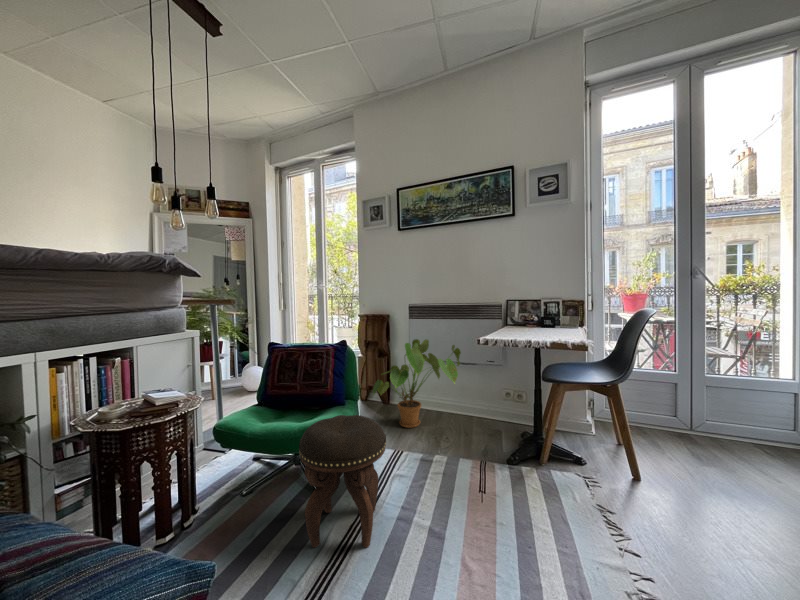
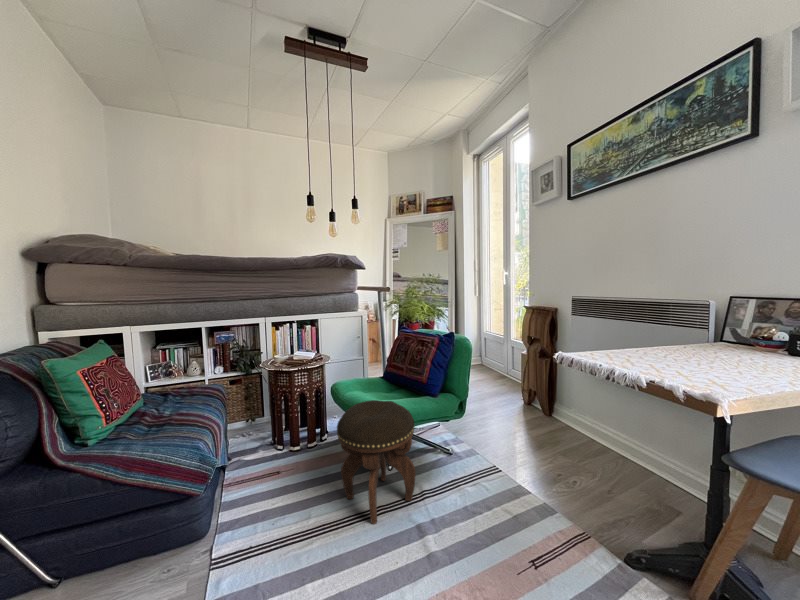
house plant: present [373,339,461,428] -> none [499,340,633,446]

